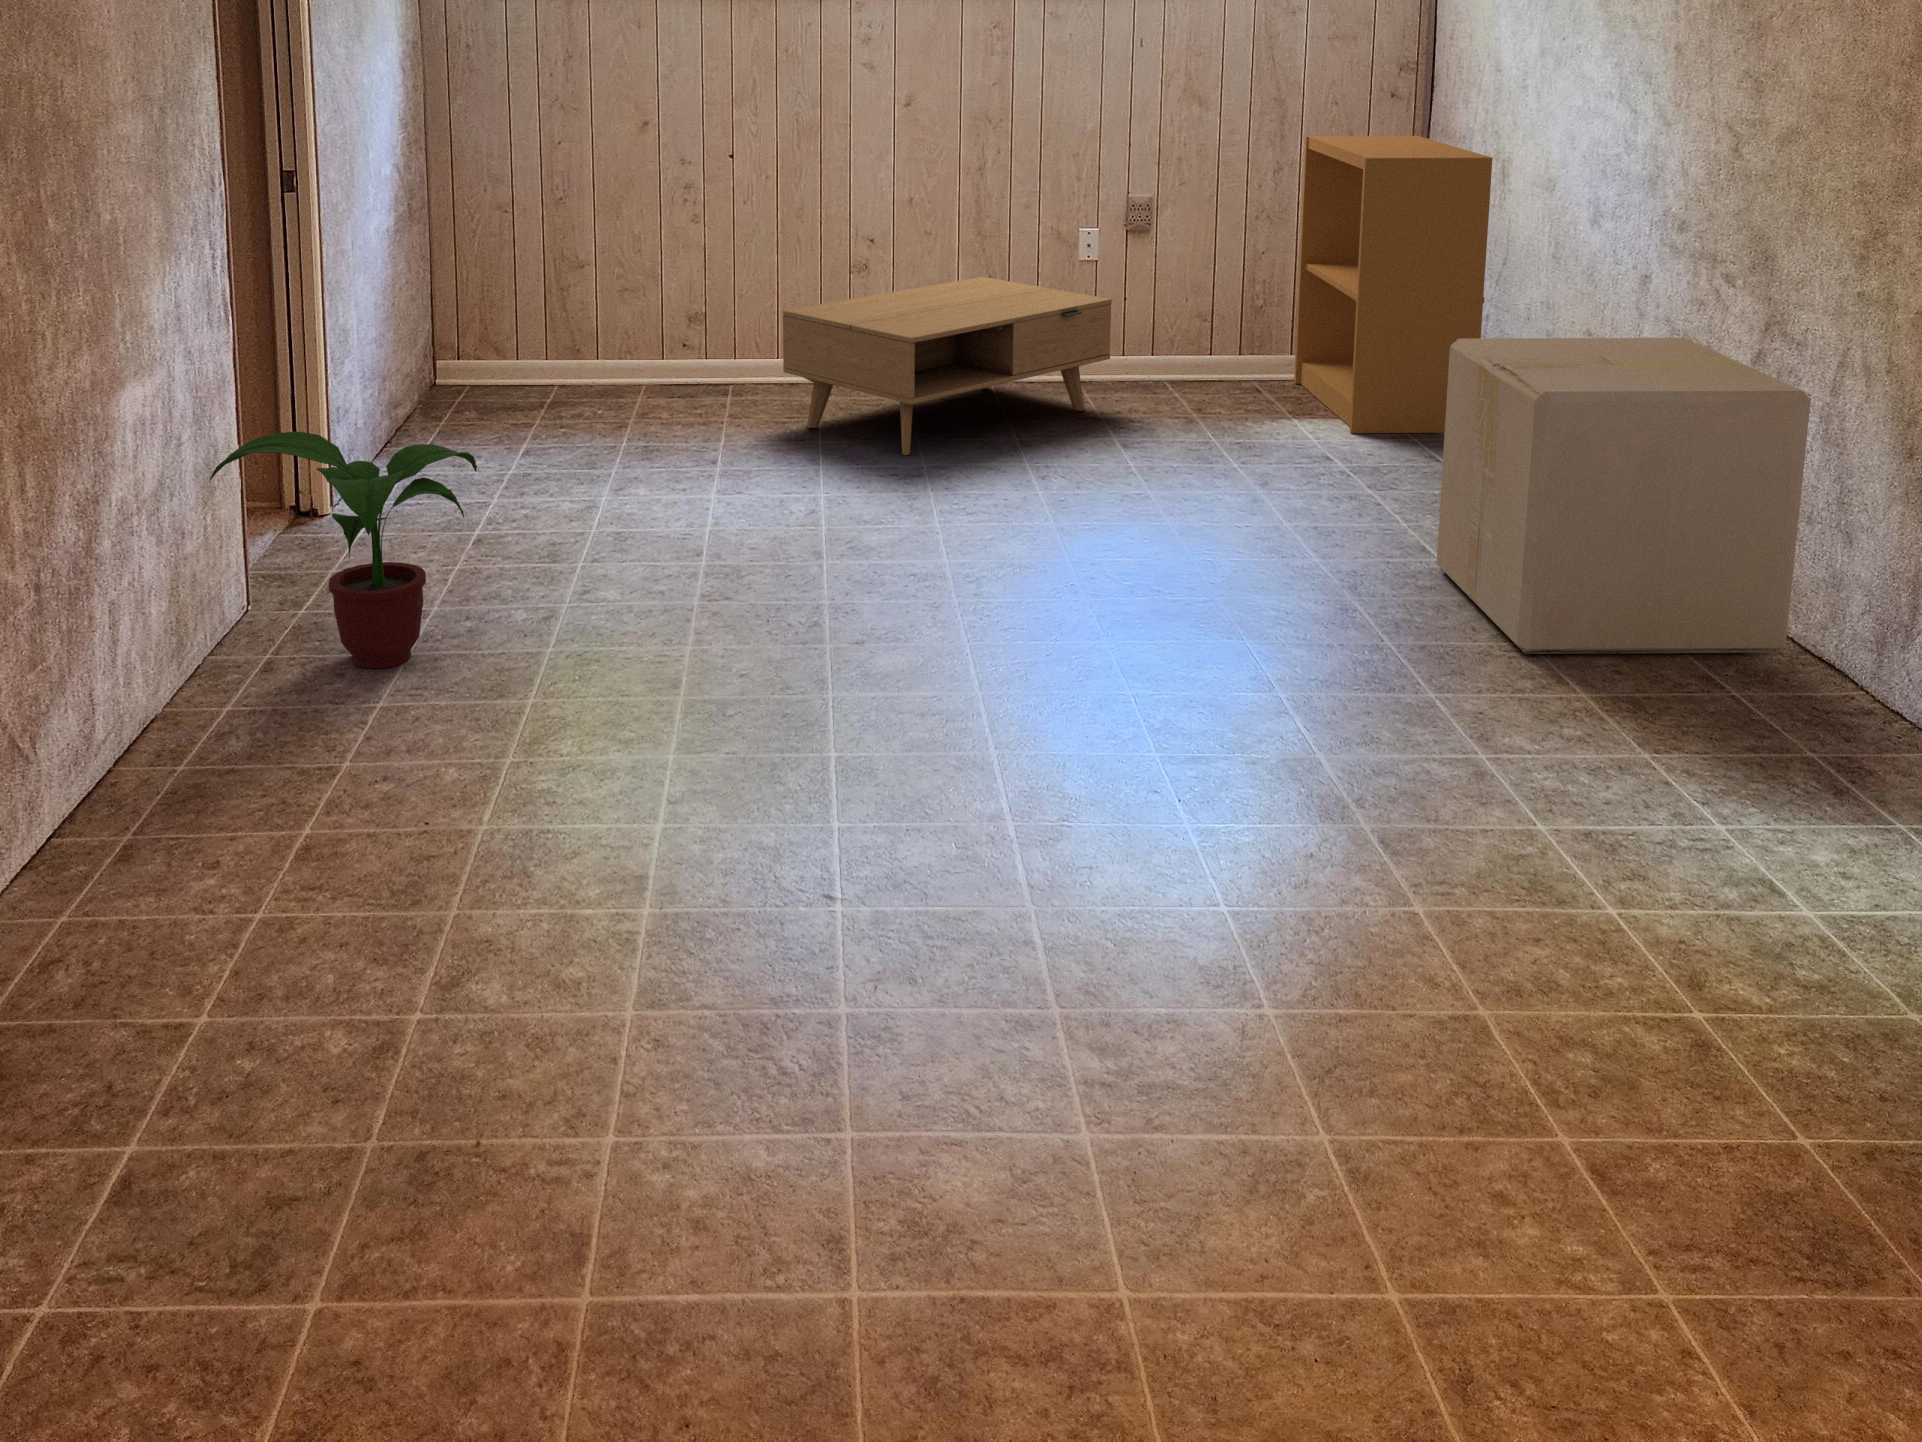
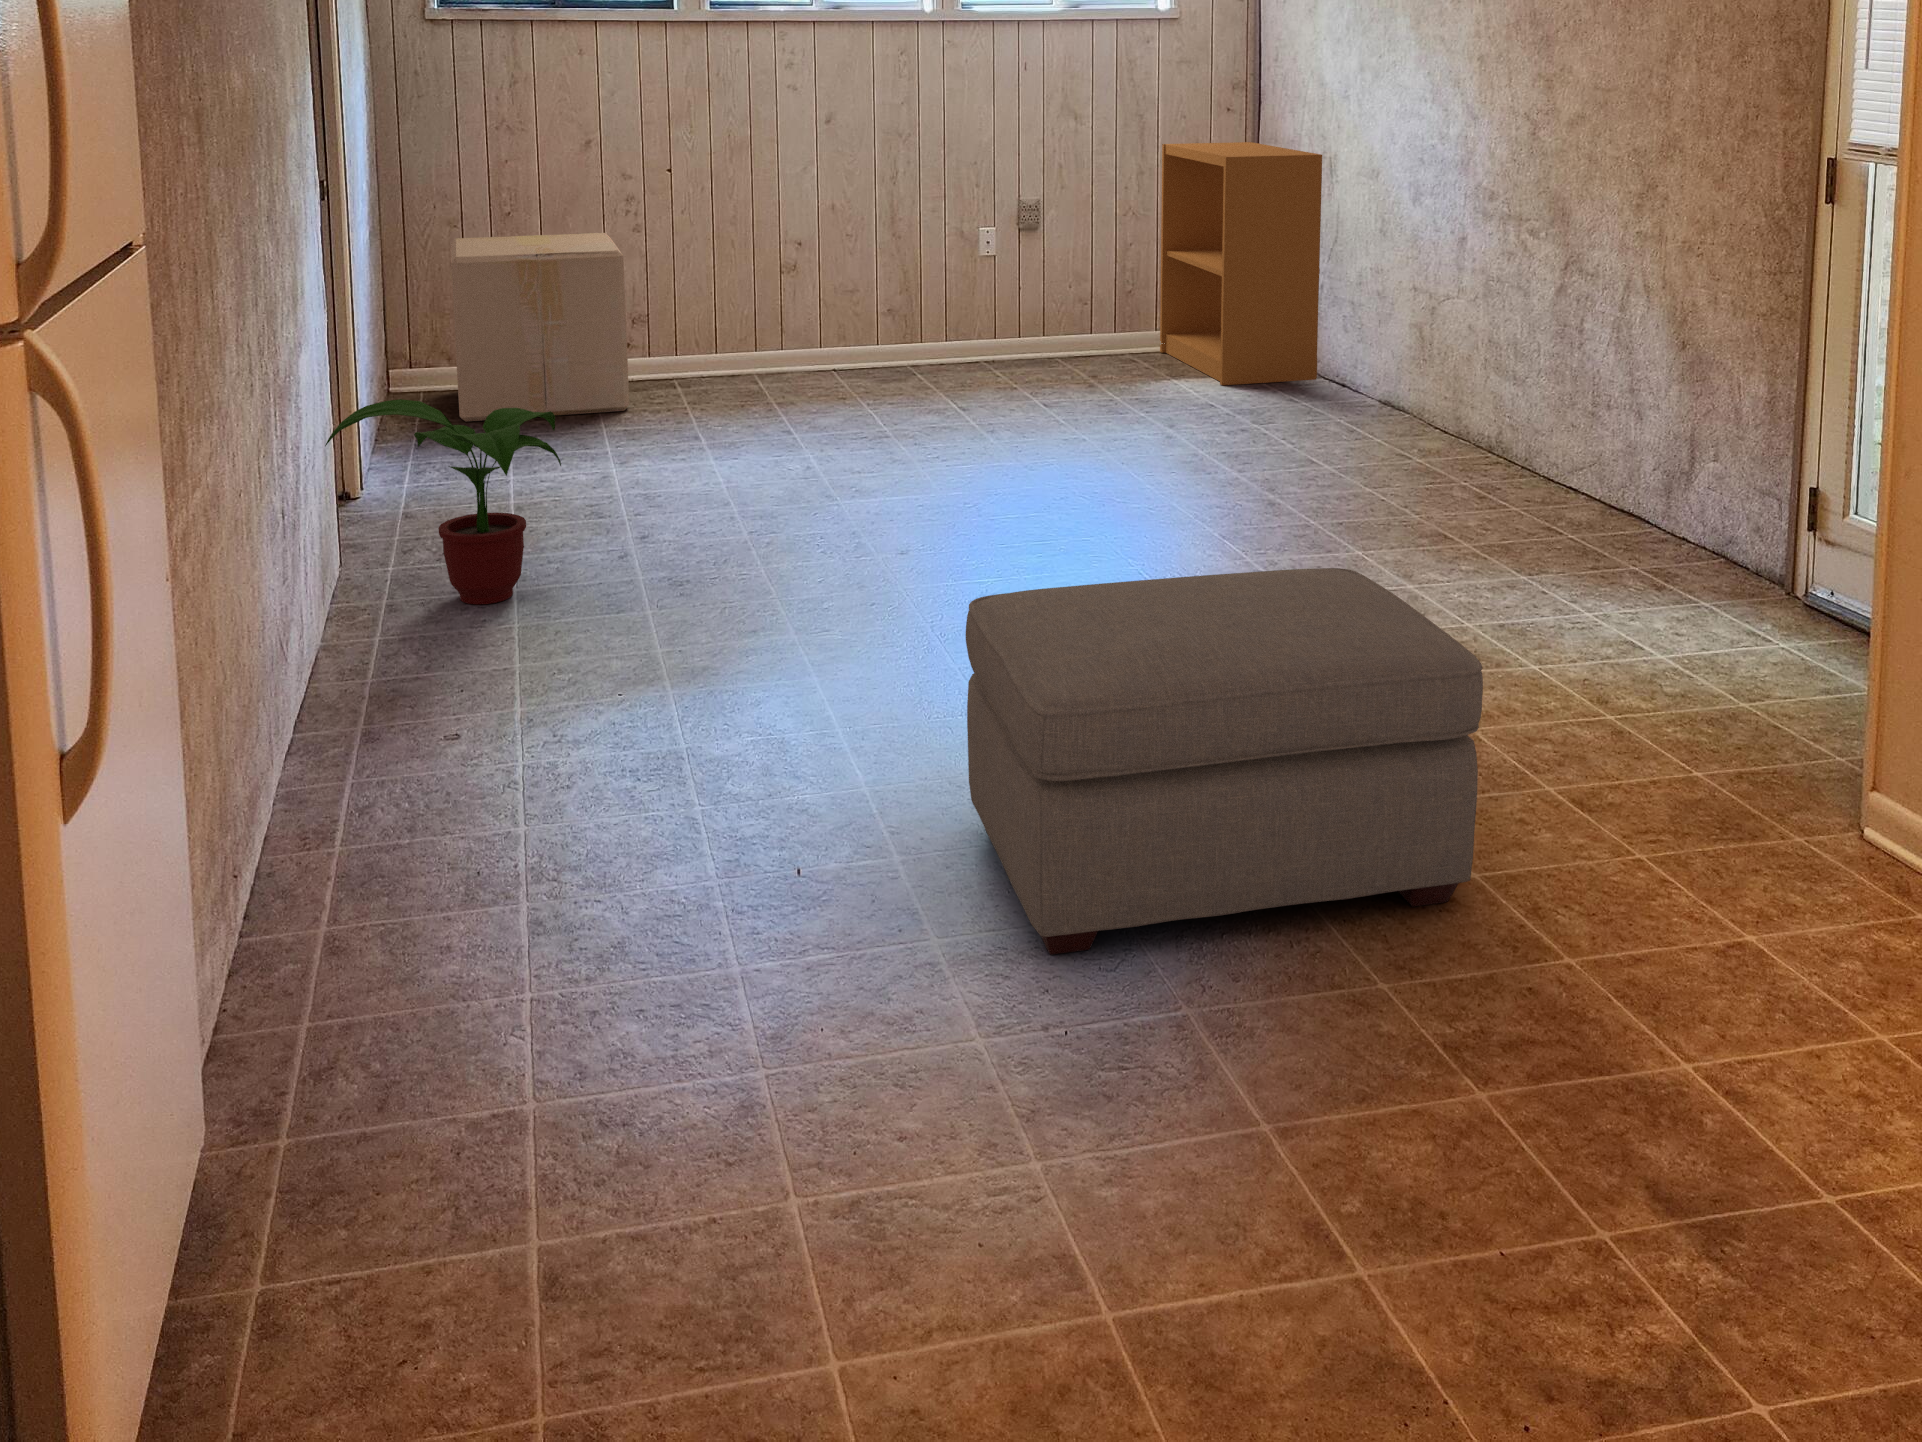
coffee table: present [783,277,1112,455] -> none [741,272,1018,421]
cardboard box: present [1437,338,1811,654] -> present [451,233,629,422]
ottoman: none [710,784,1389,1314] -> present [966,568,1483,955]

